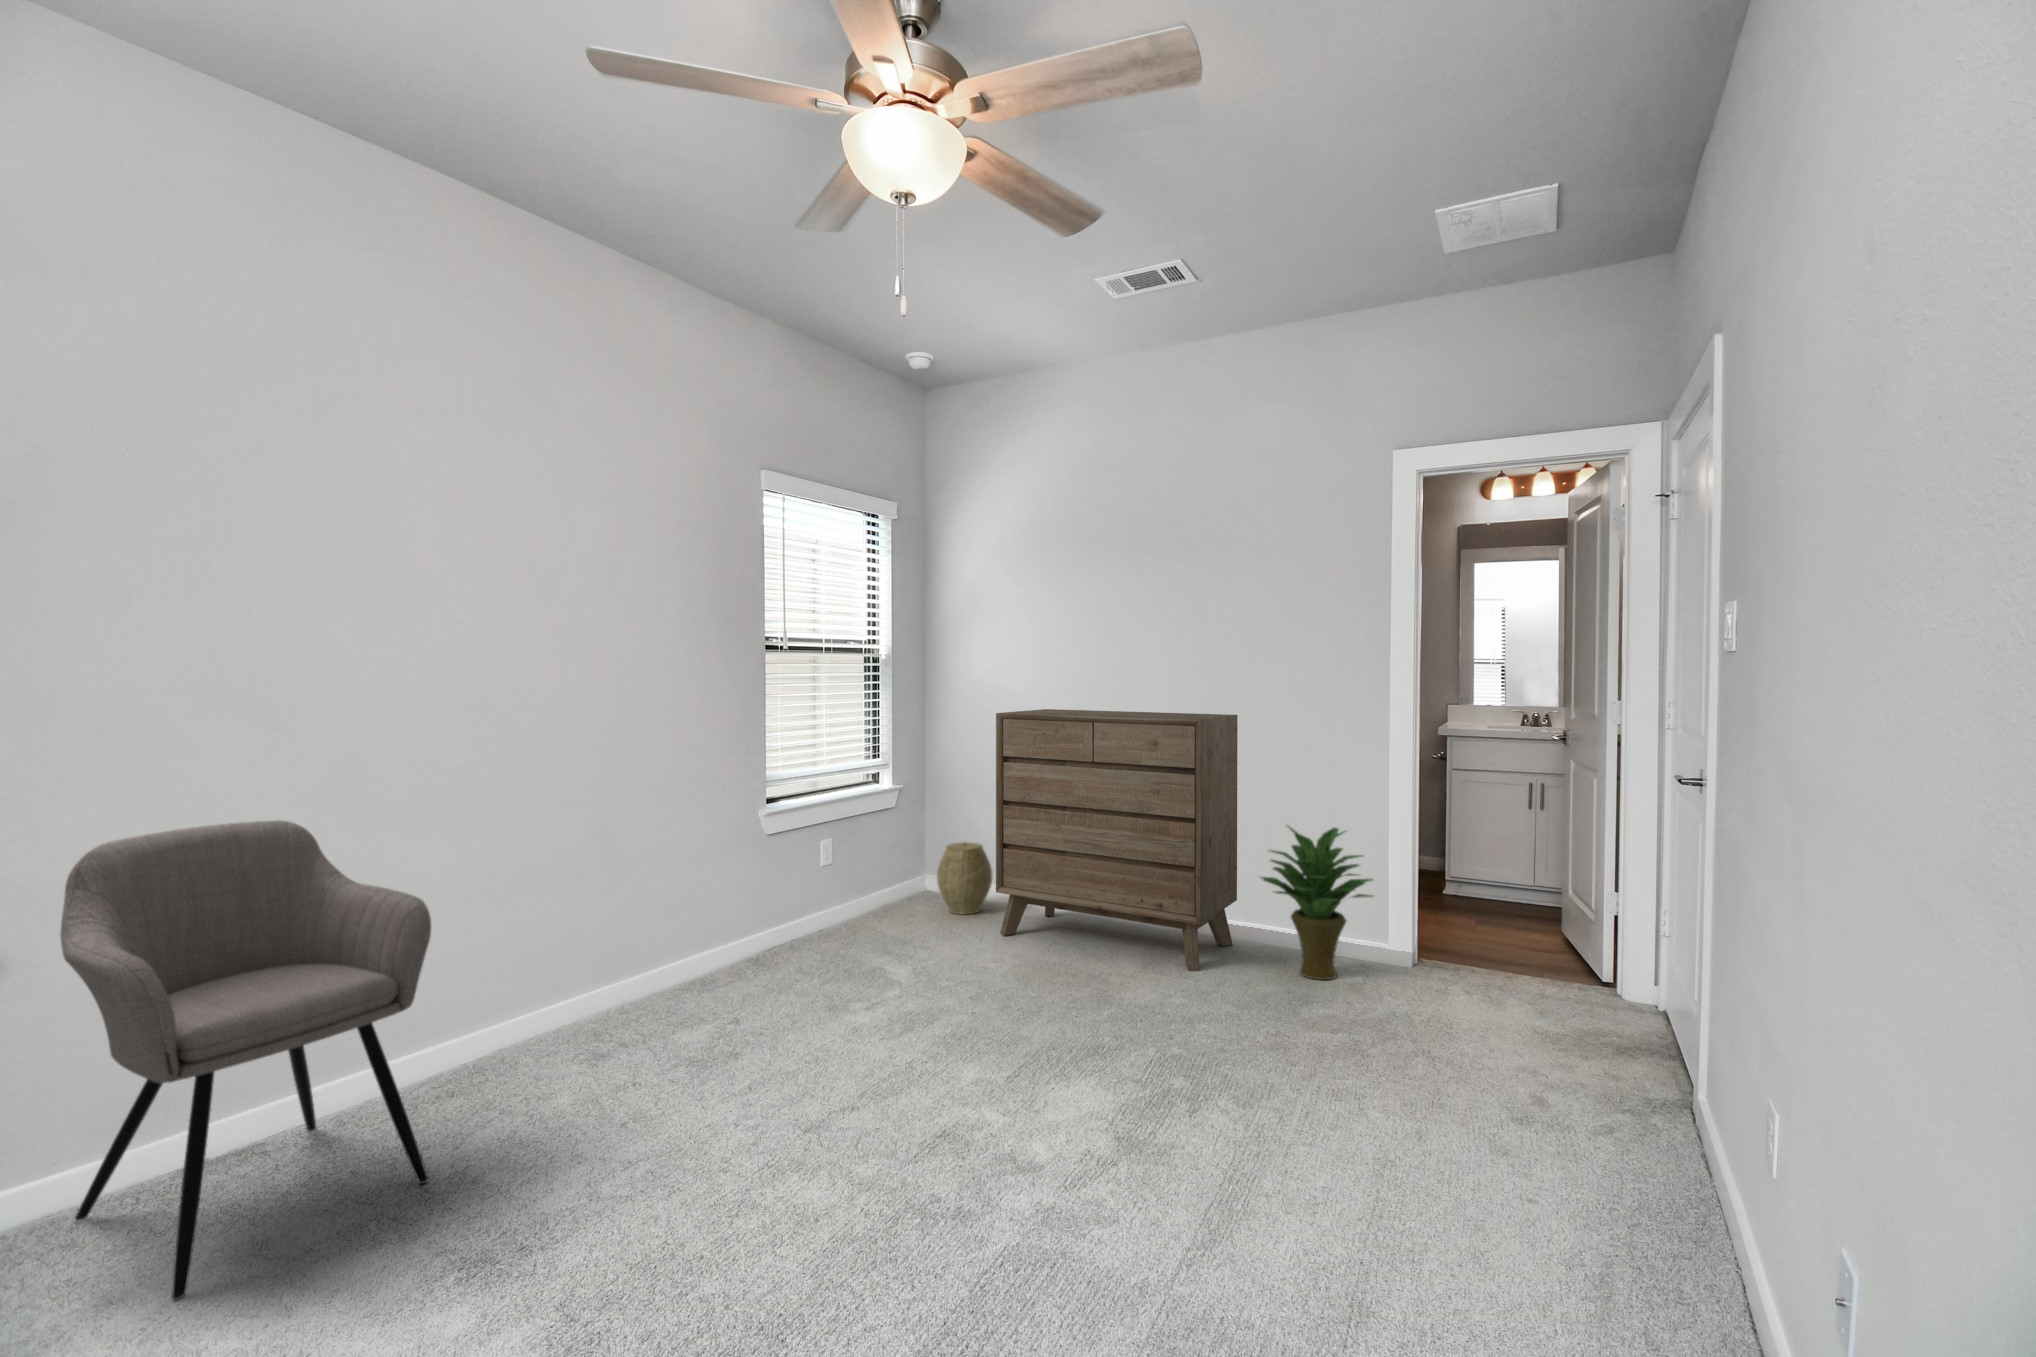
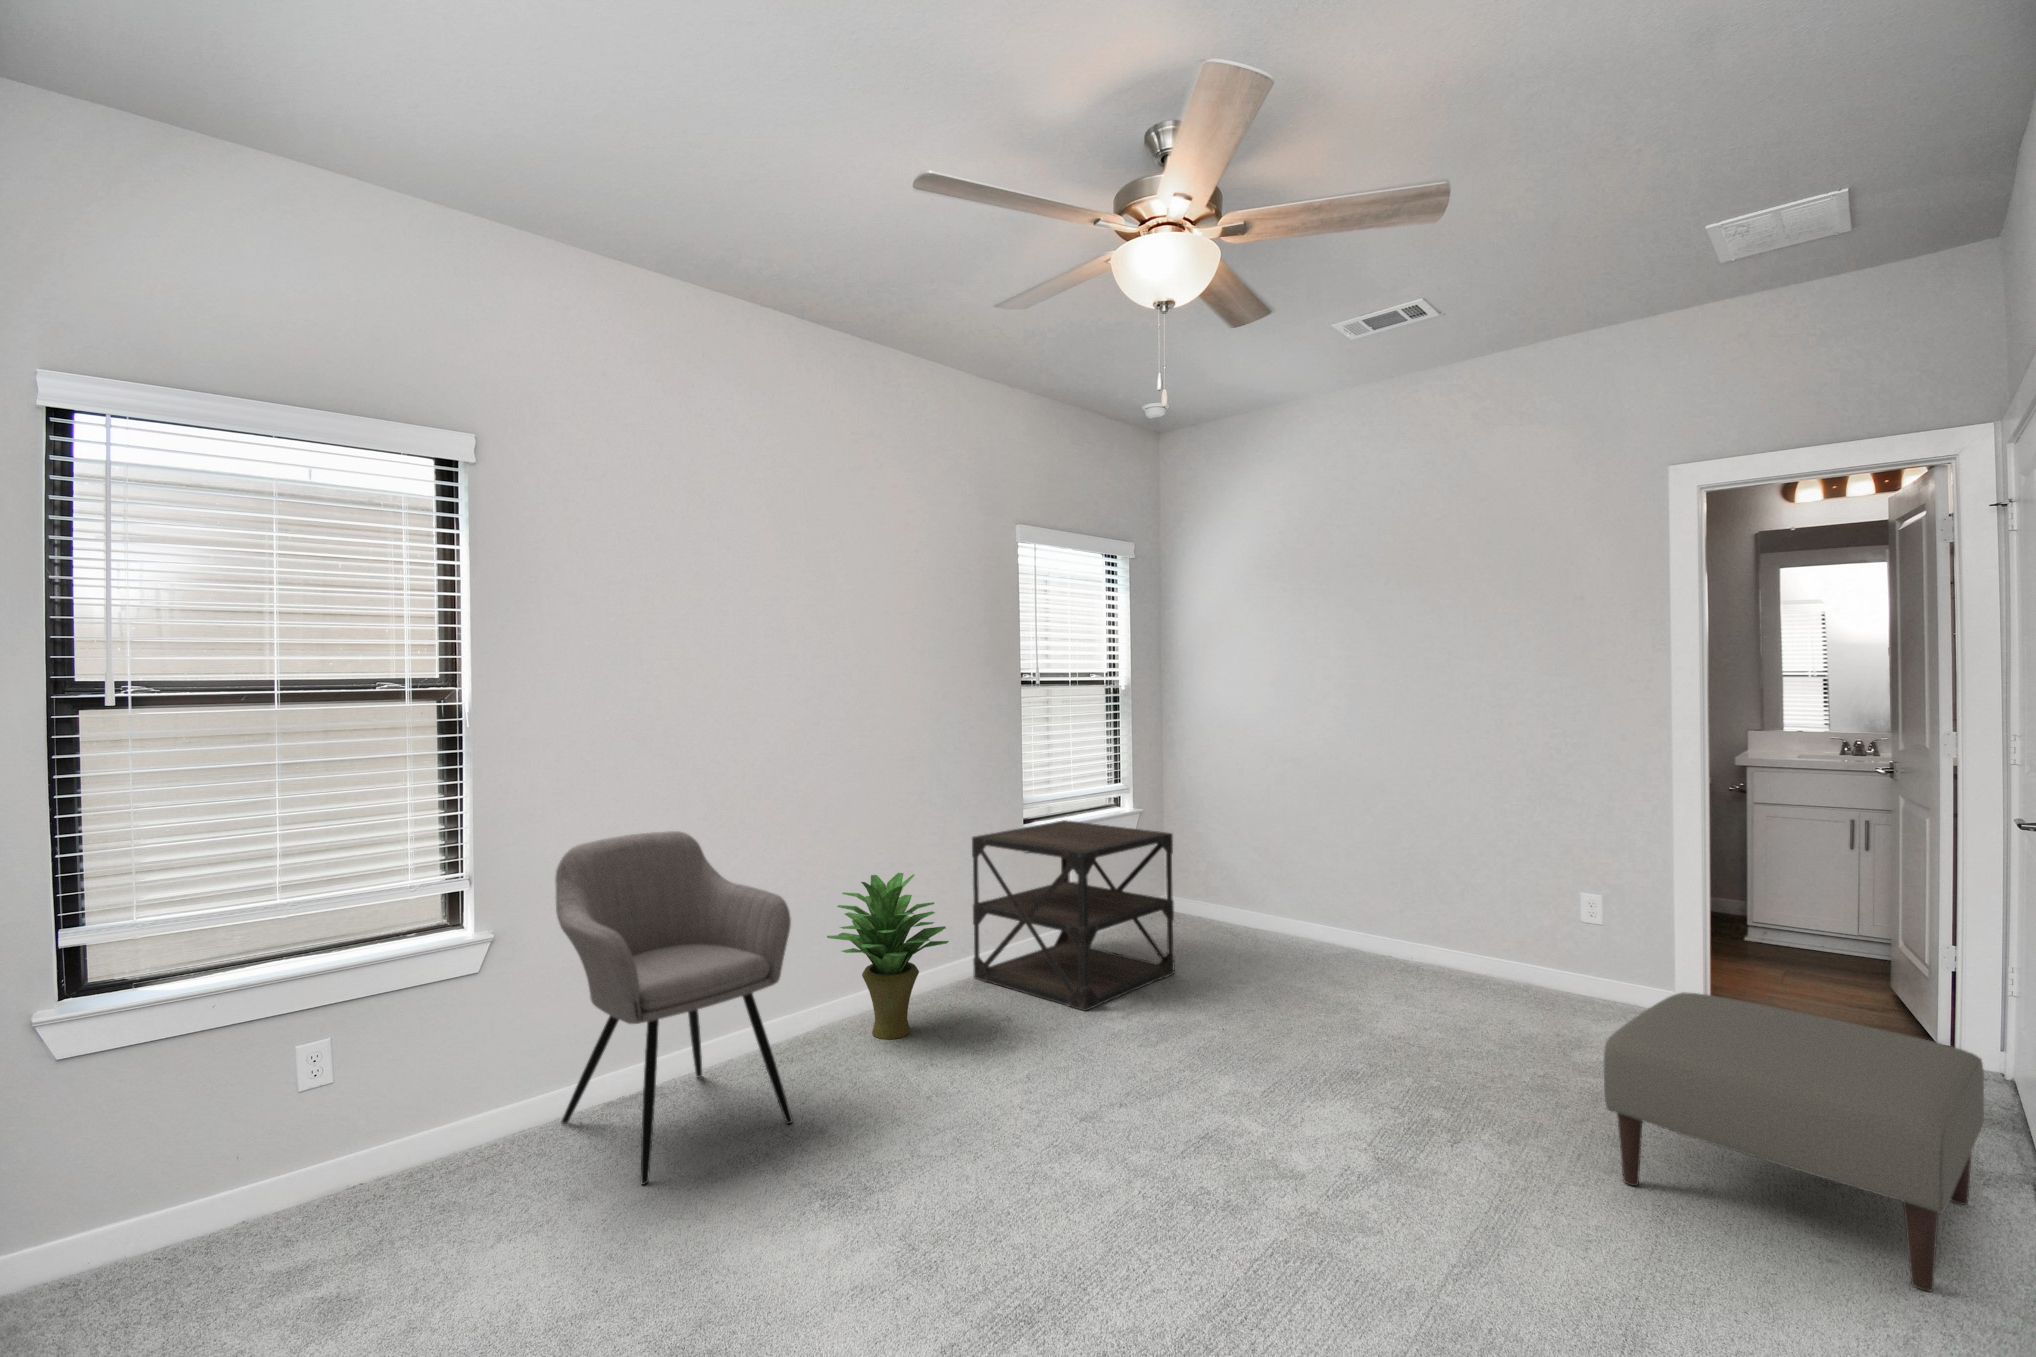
dresser: present [996,709,1238,971] -> none [1236,736,1494,1003]
side table: none [702,799,927,1007] -> present [972,820,1175,1011]
potted plant: present [1261,826,1373,980] -> present [827,873,949,1039]
woven basket: present [937,842,992,914] -> none [1179,865,1233,935]
ottoman: none [1340,951,1656,1233] -> present [1604,993,1984,1291]

